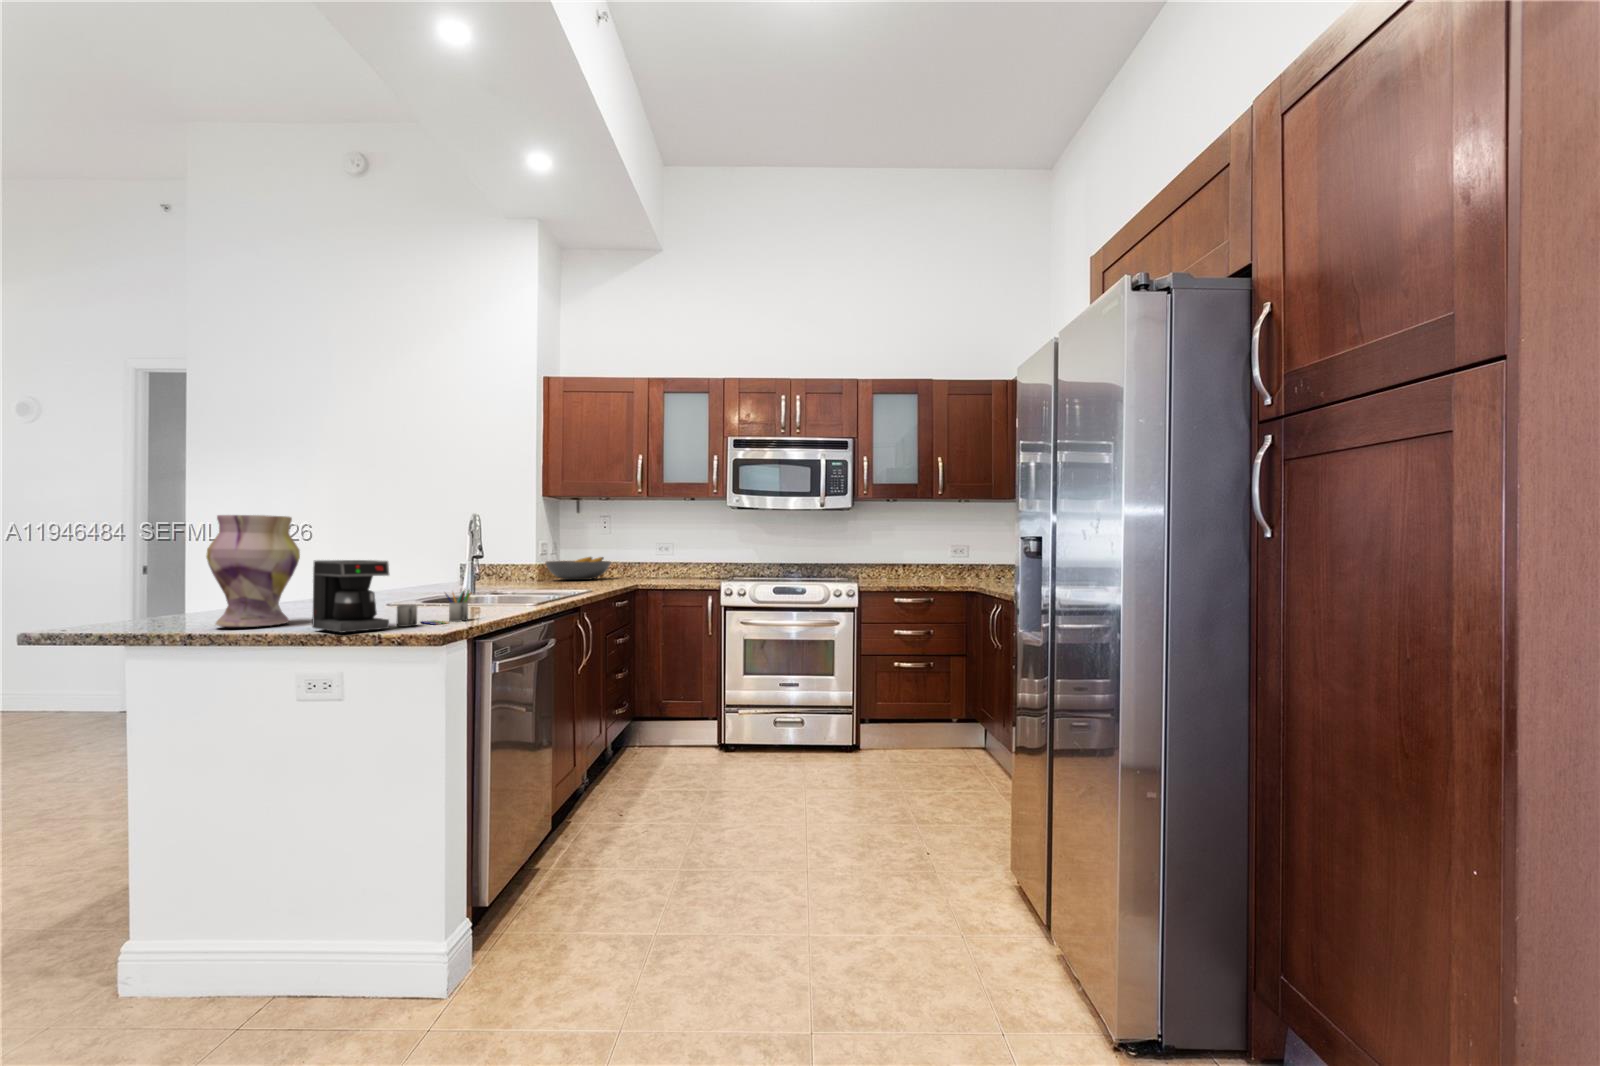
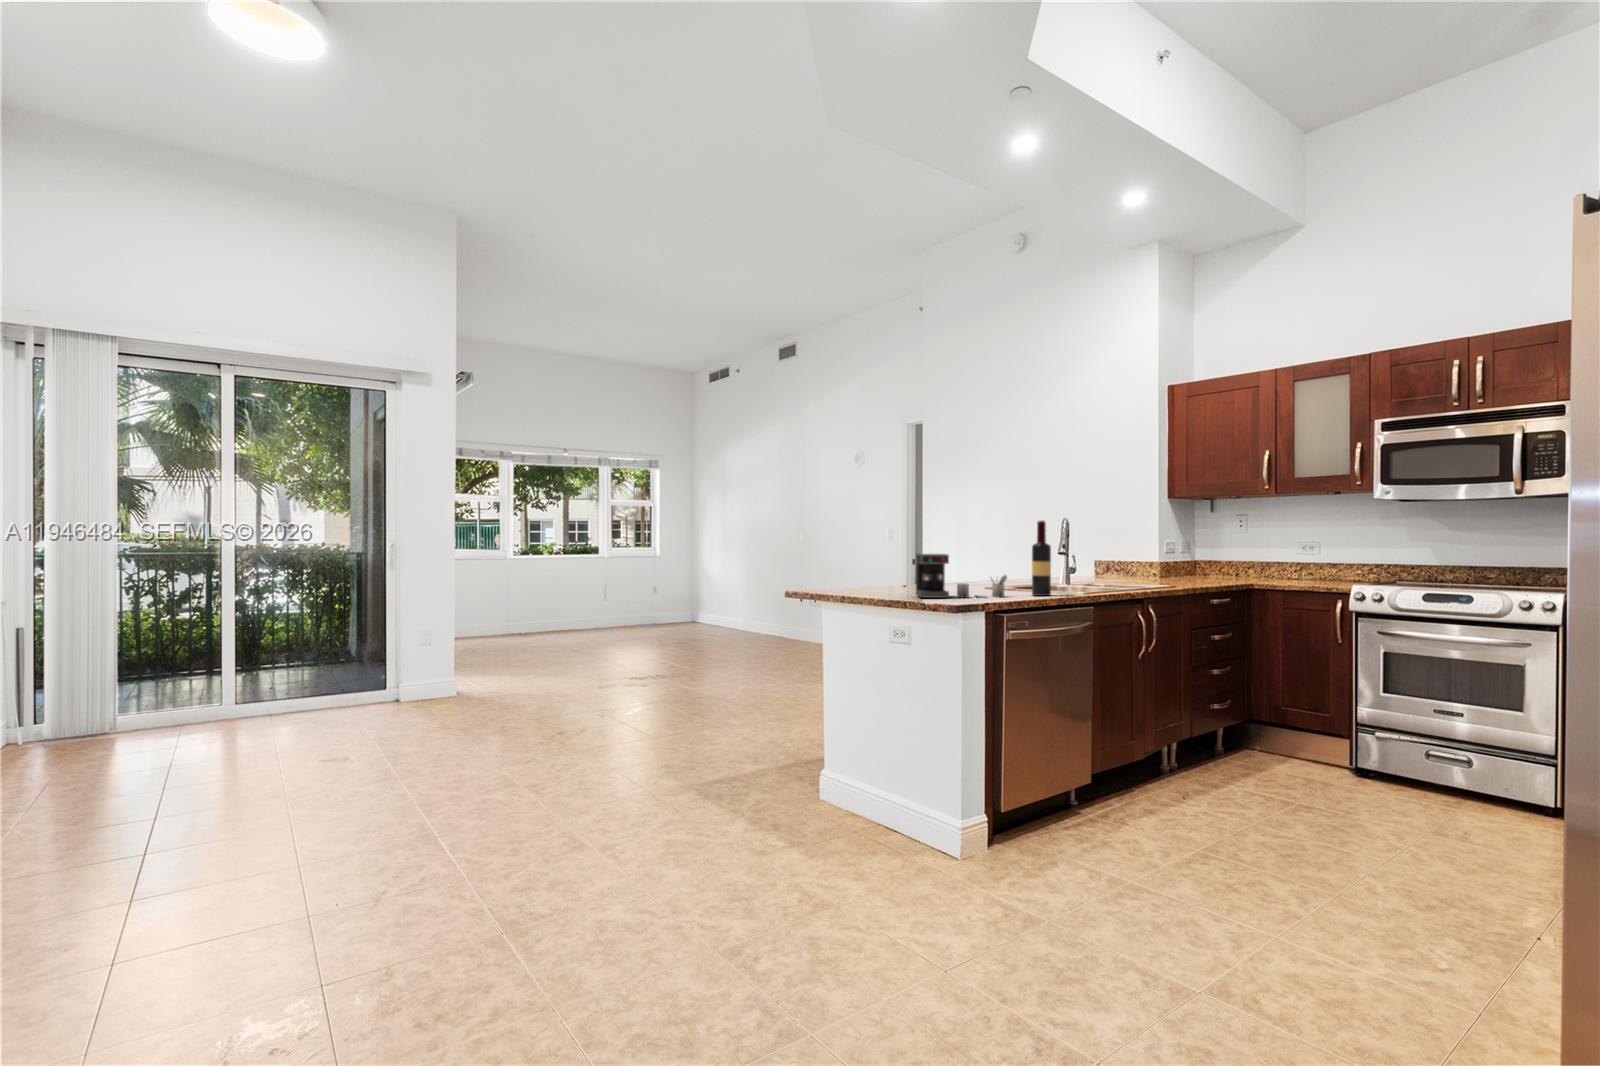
wine bottle: none [500,513,527,615] -> present [1032,521,1051,596]
vase: present [206,515,300,627] -> none [878,527,924,593]
fruit bowl: present [545,557,611,580] -> none [1163,555,1231,577]

